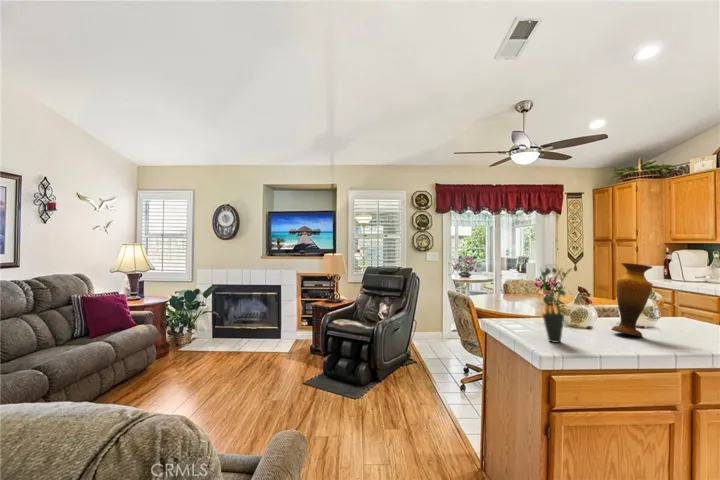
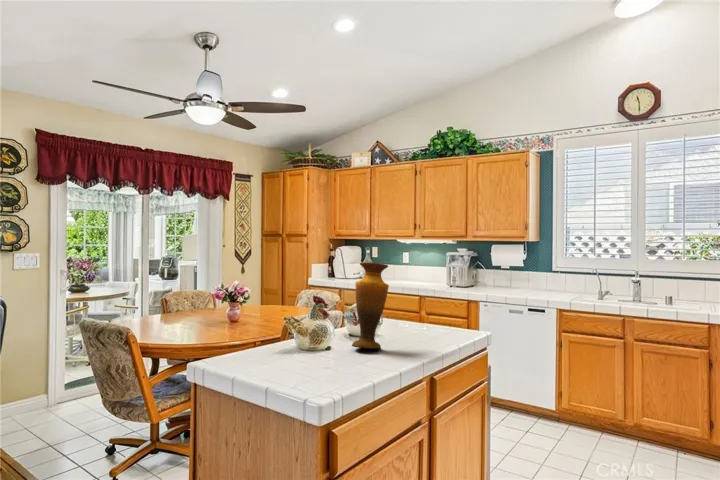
potted plant: present [541,268,571,343] -> none [291,267,341,380]

